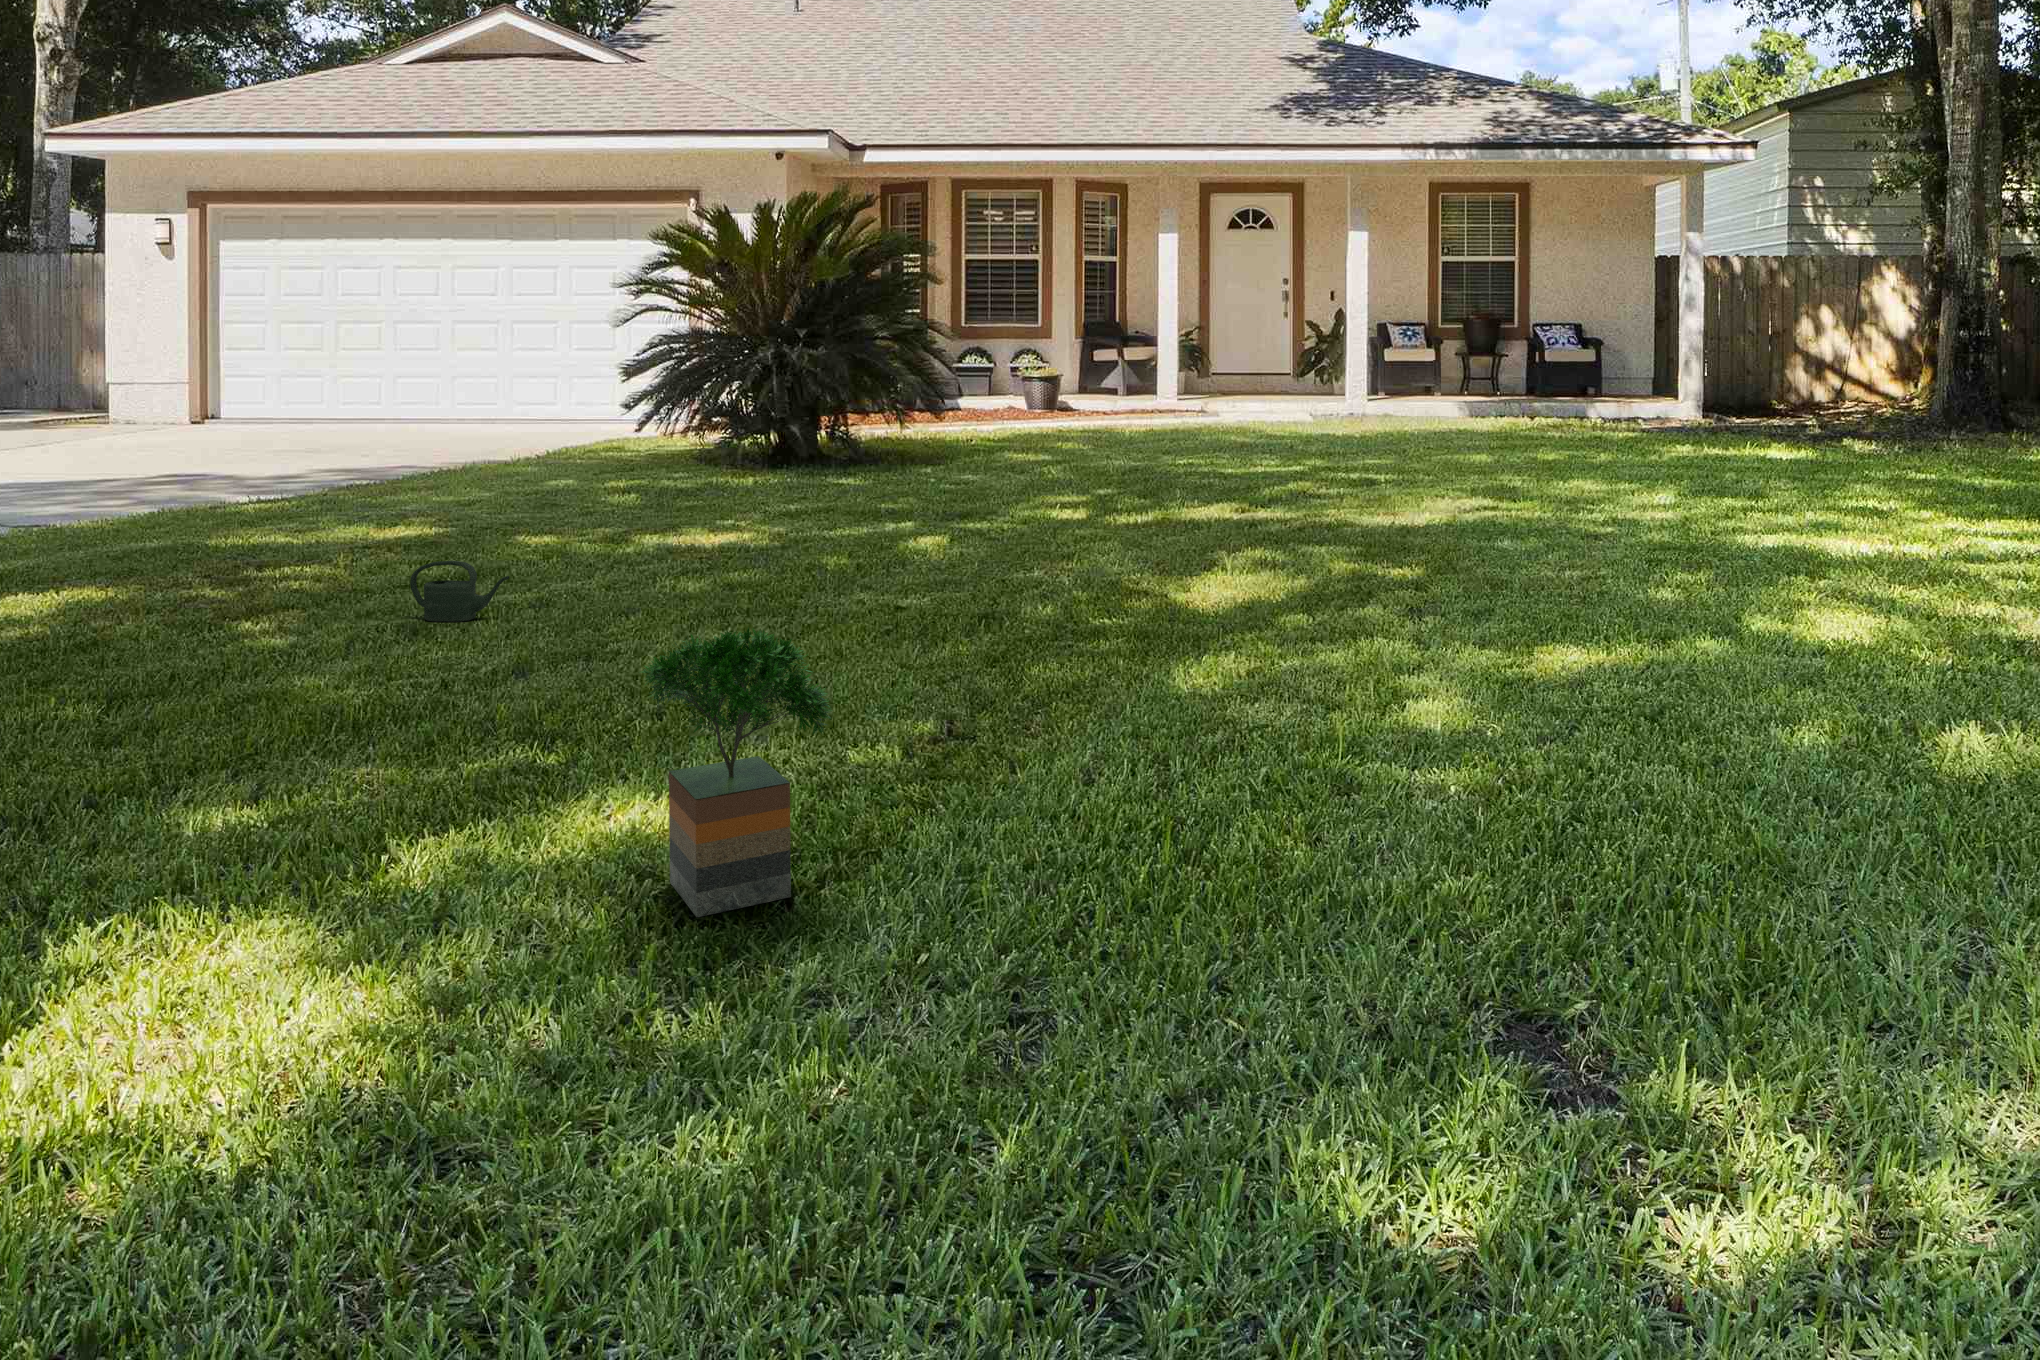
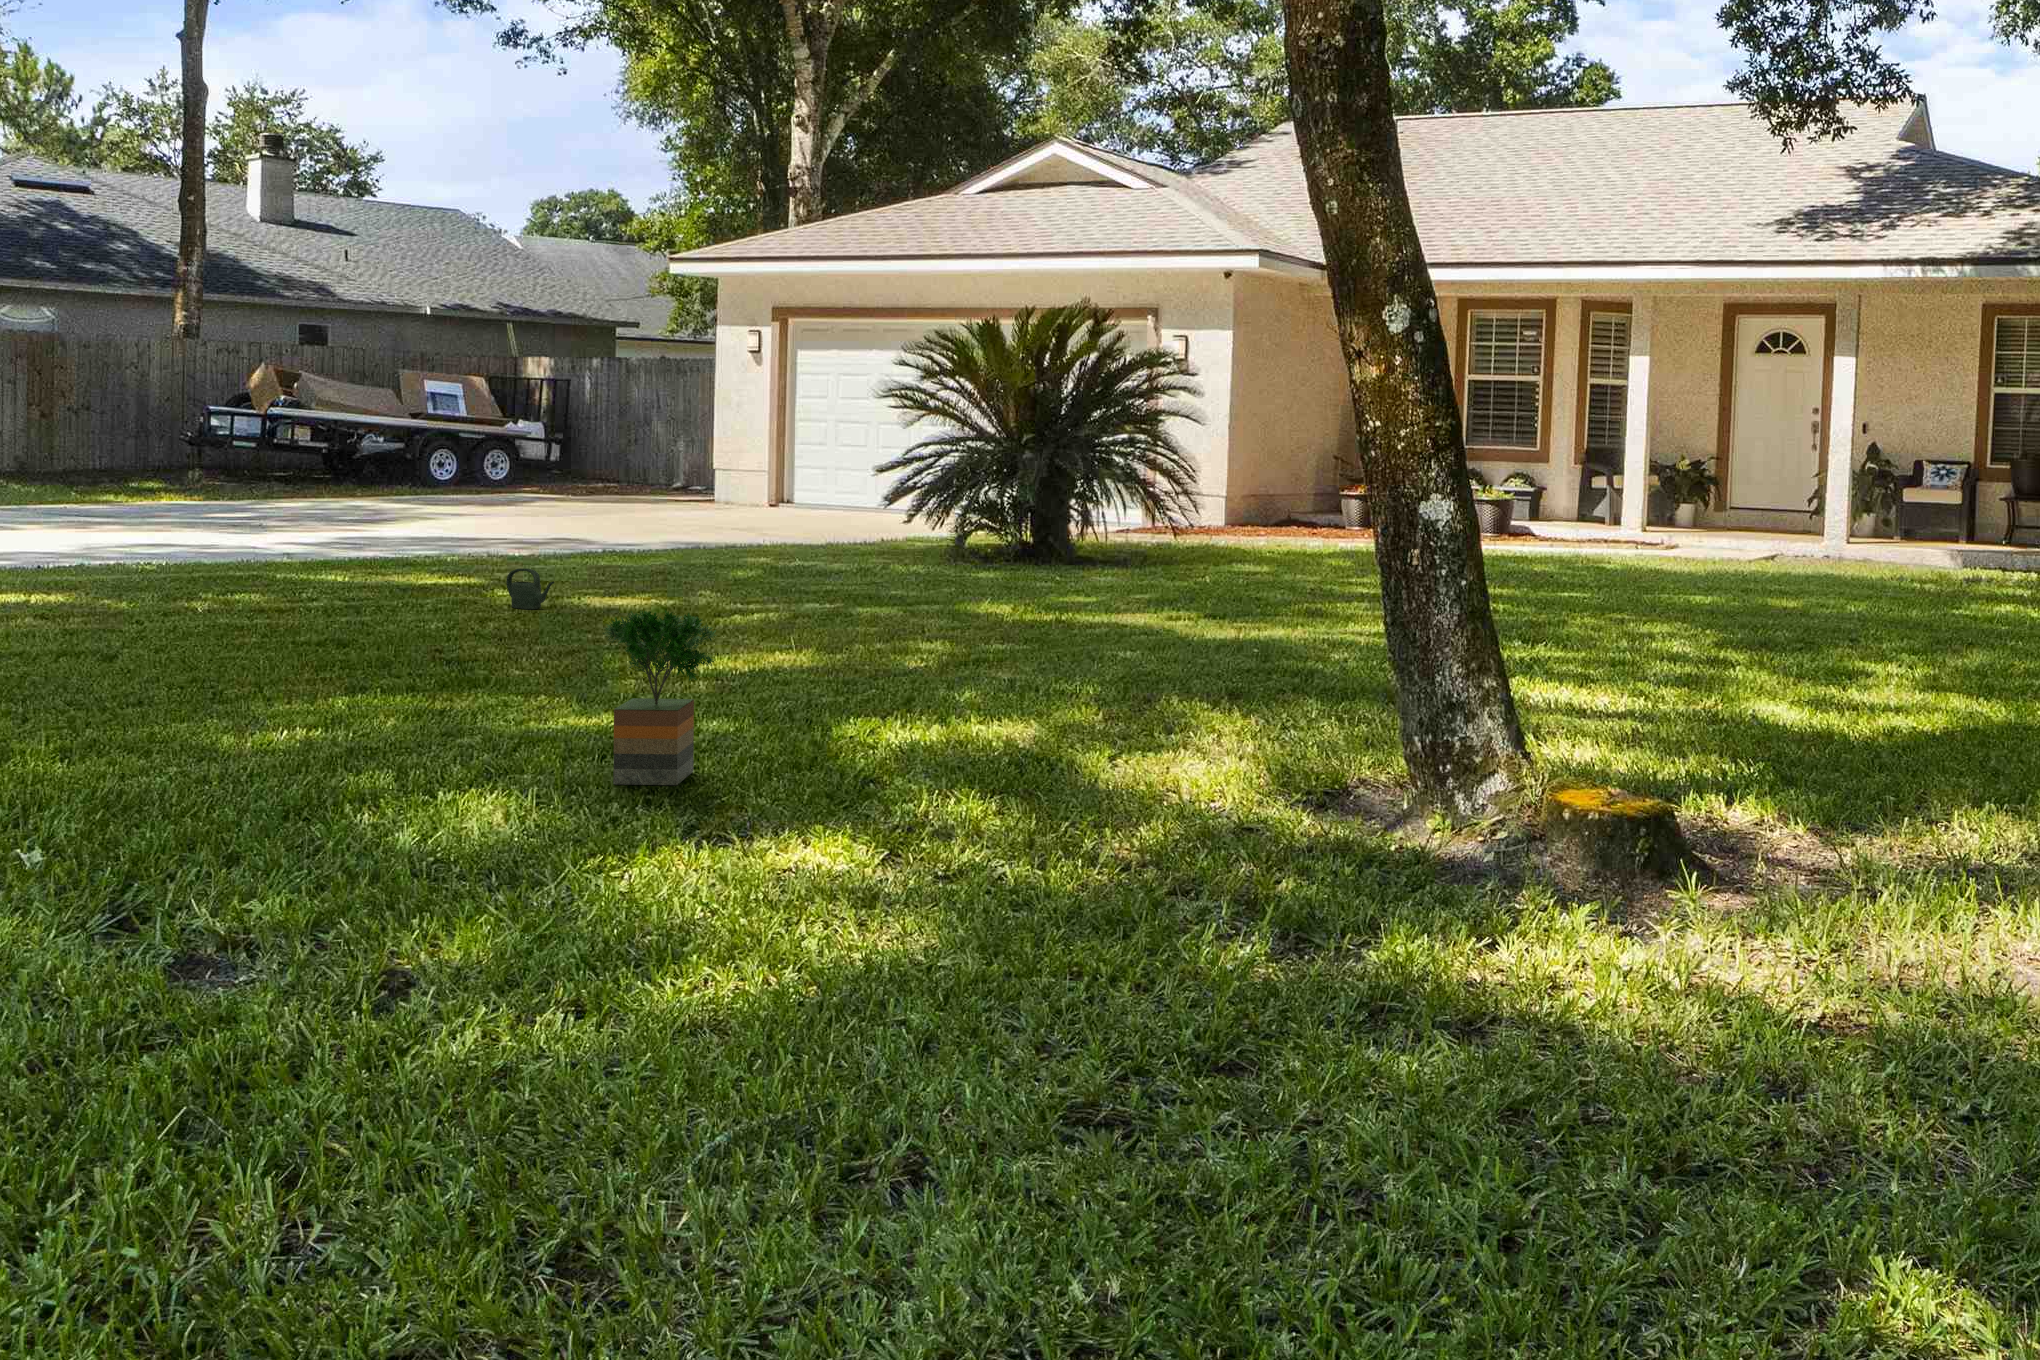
potted tree: present [641,627,832,917] -> present [605,610,716,785]

